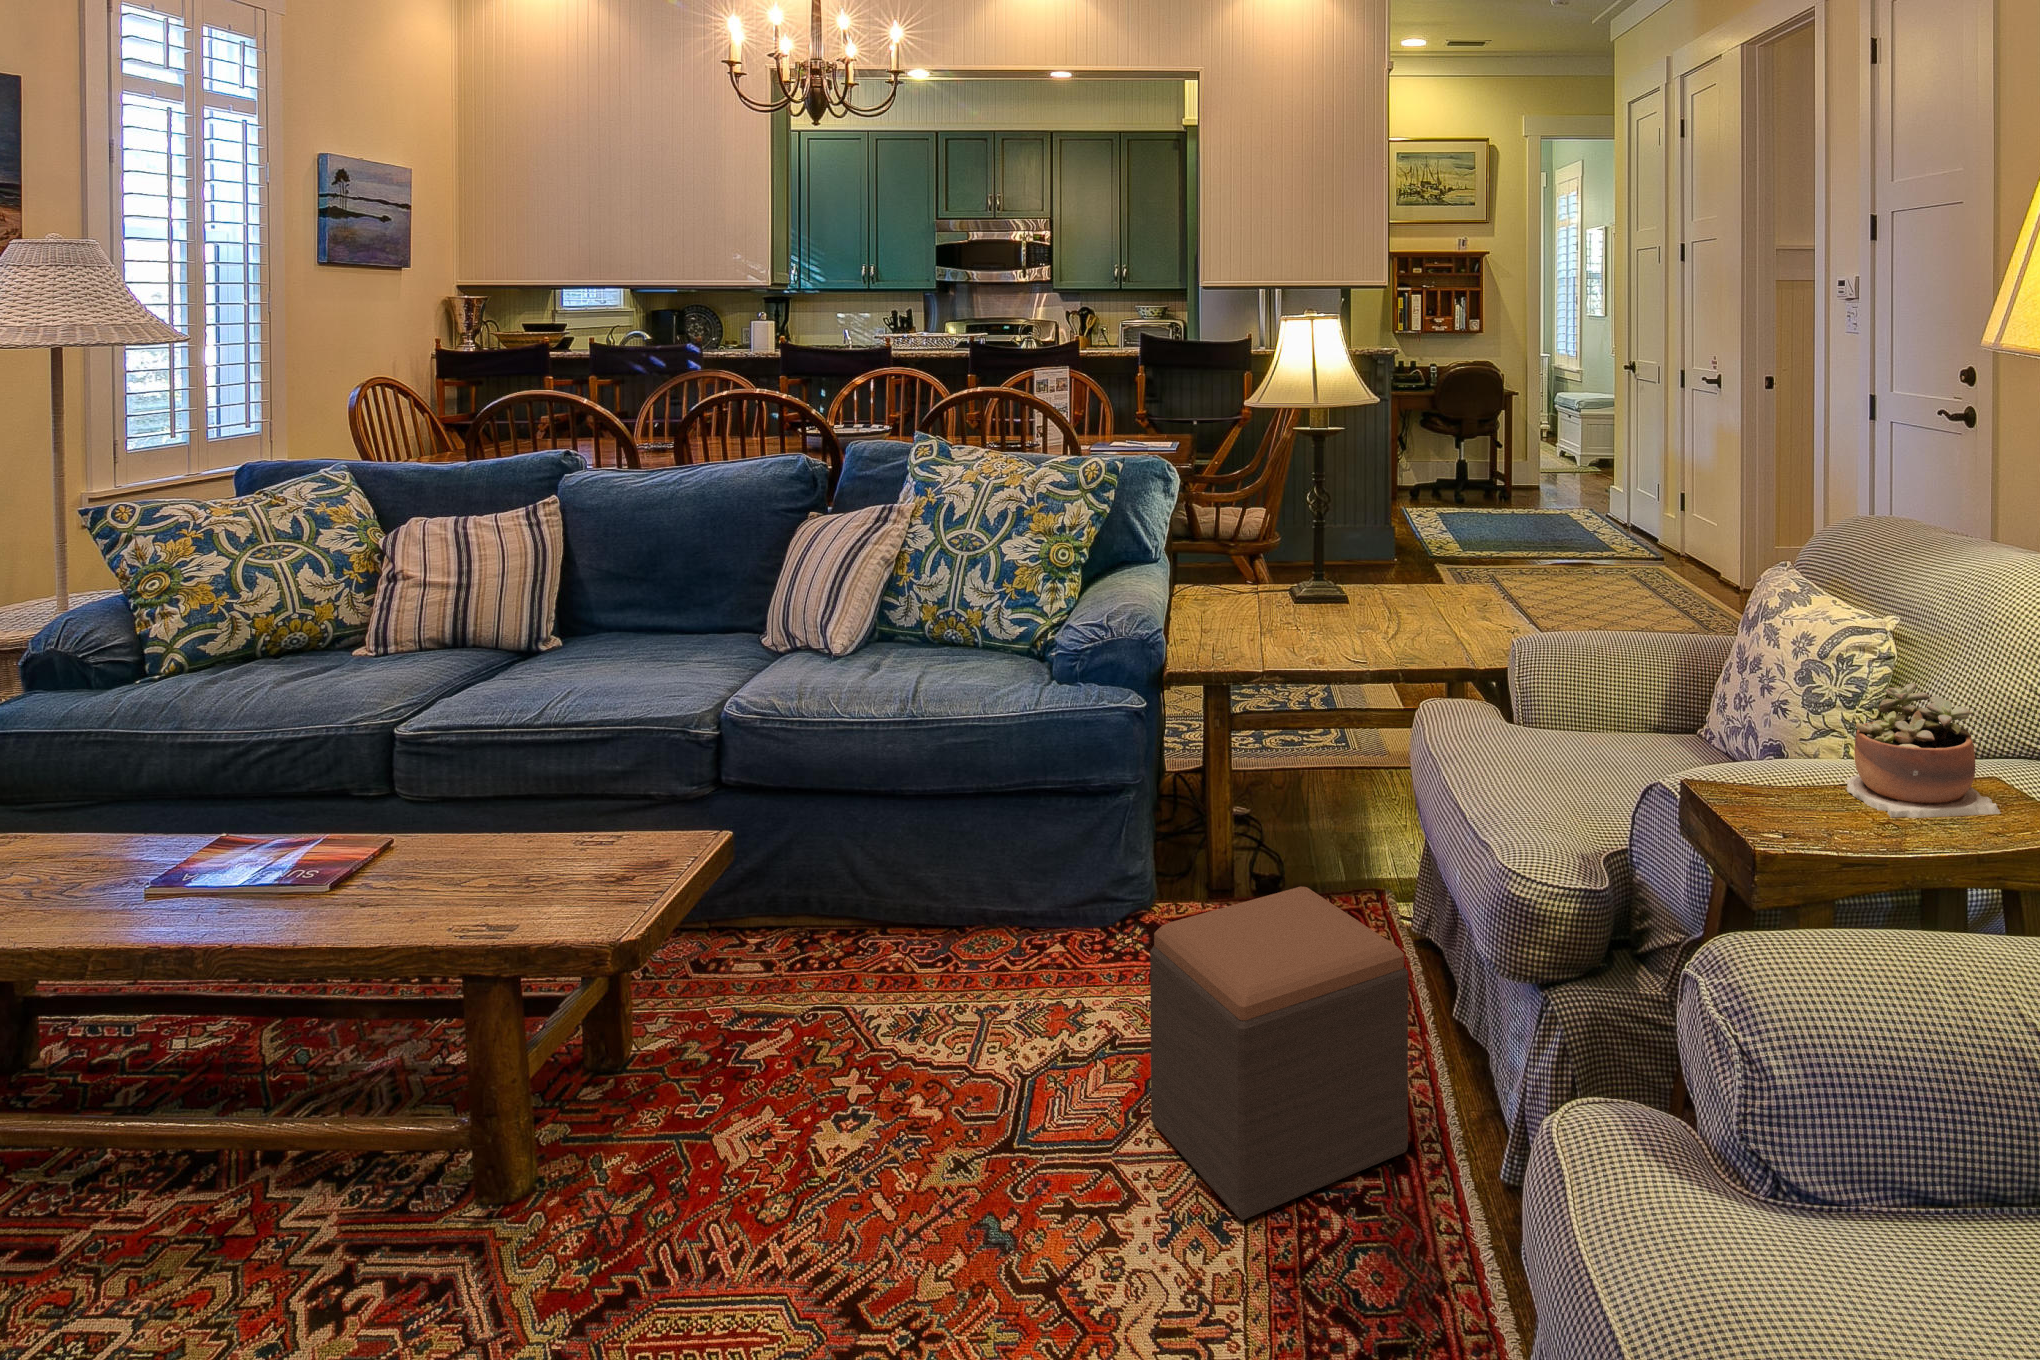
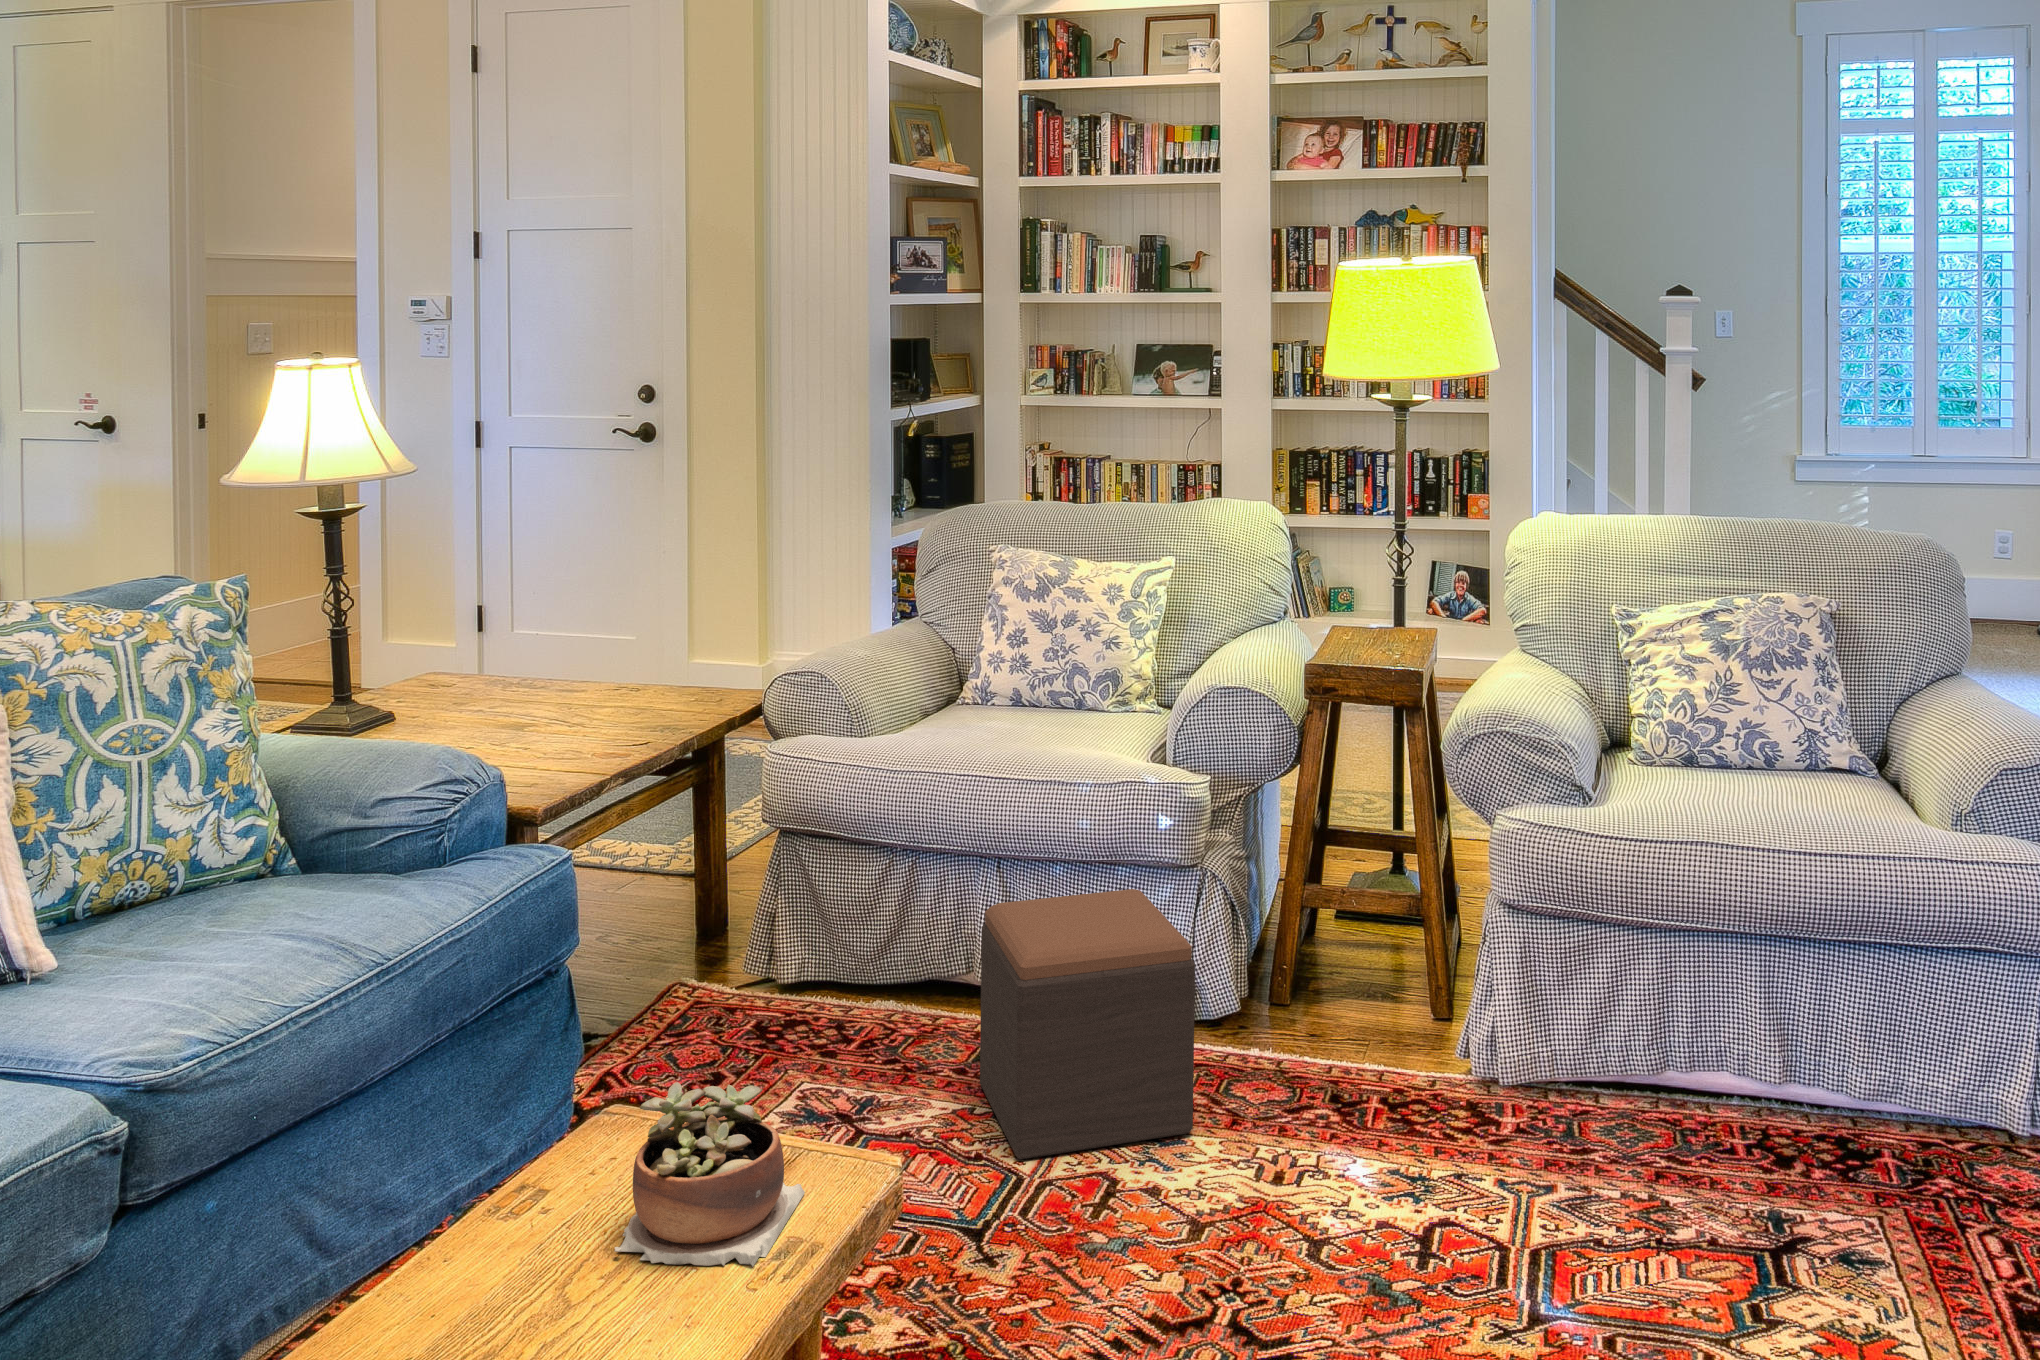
succulent plant: present [1837,683,2001,818] -> present [615,1082,805,1267]

